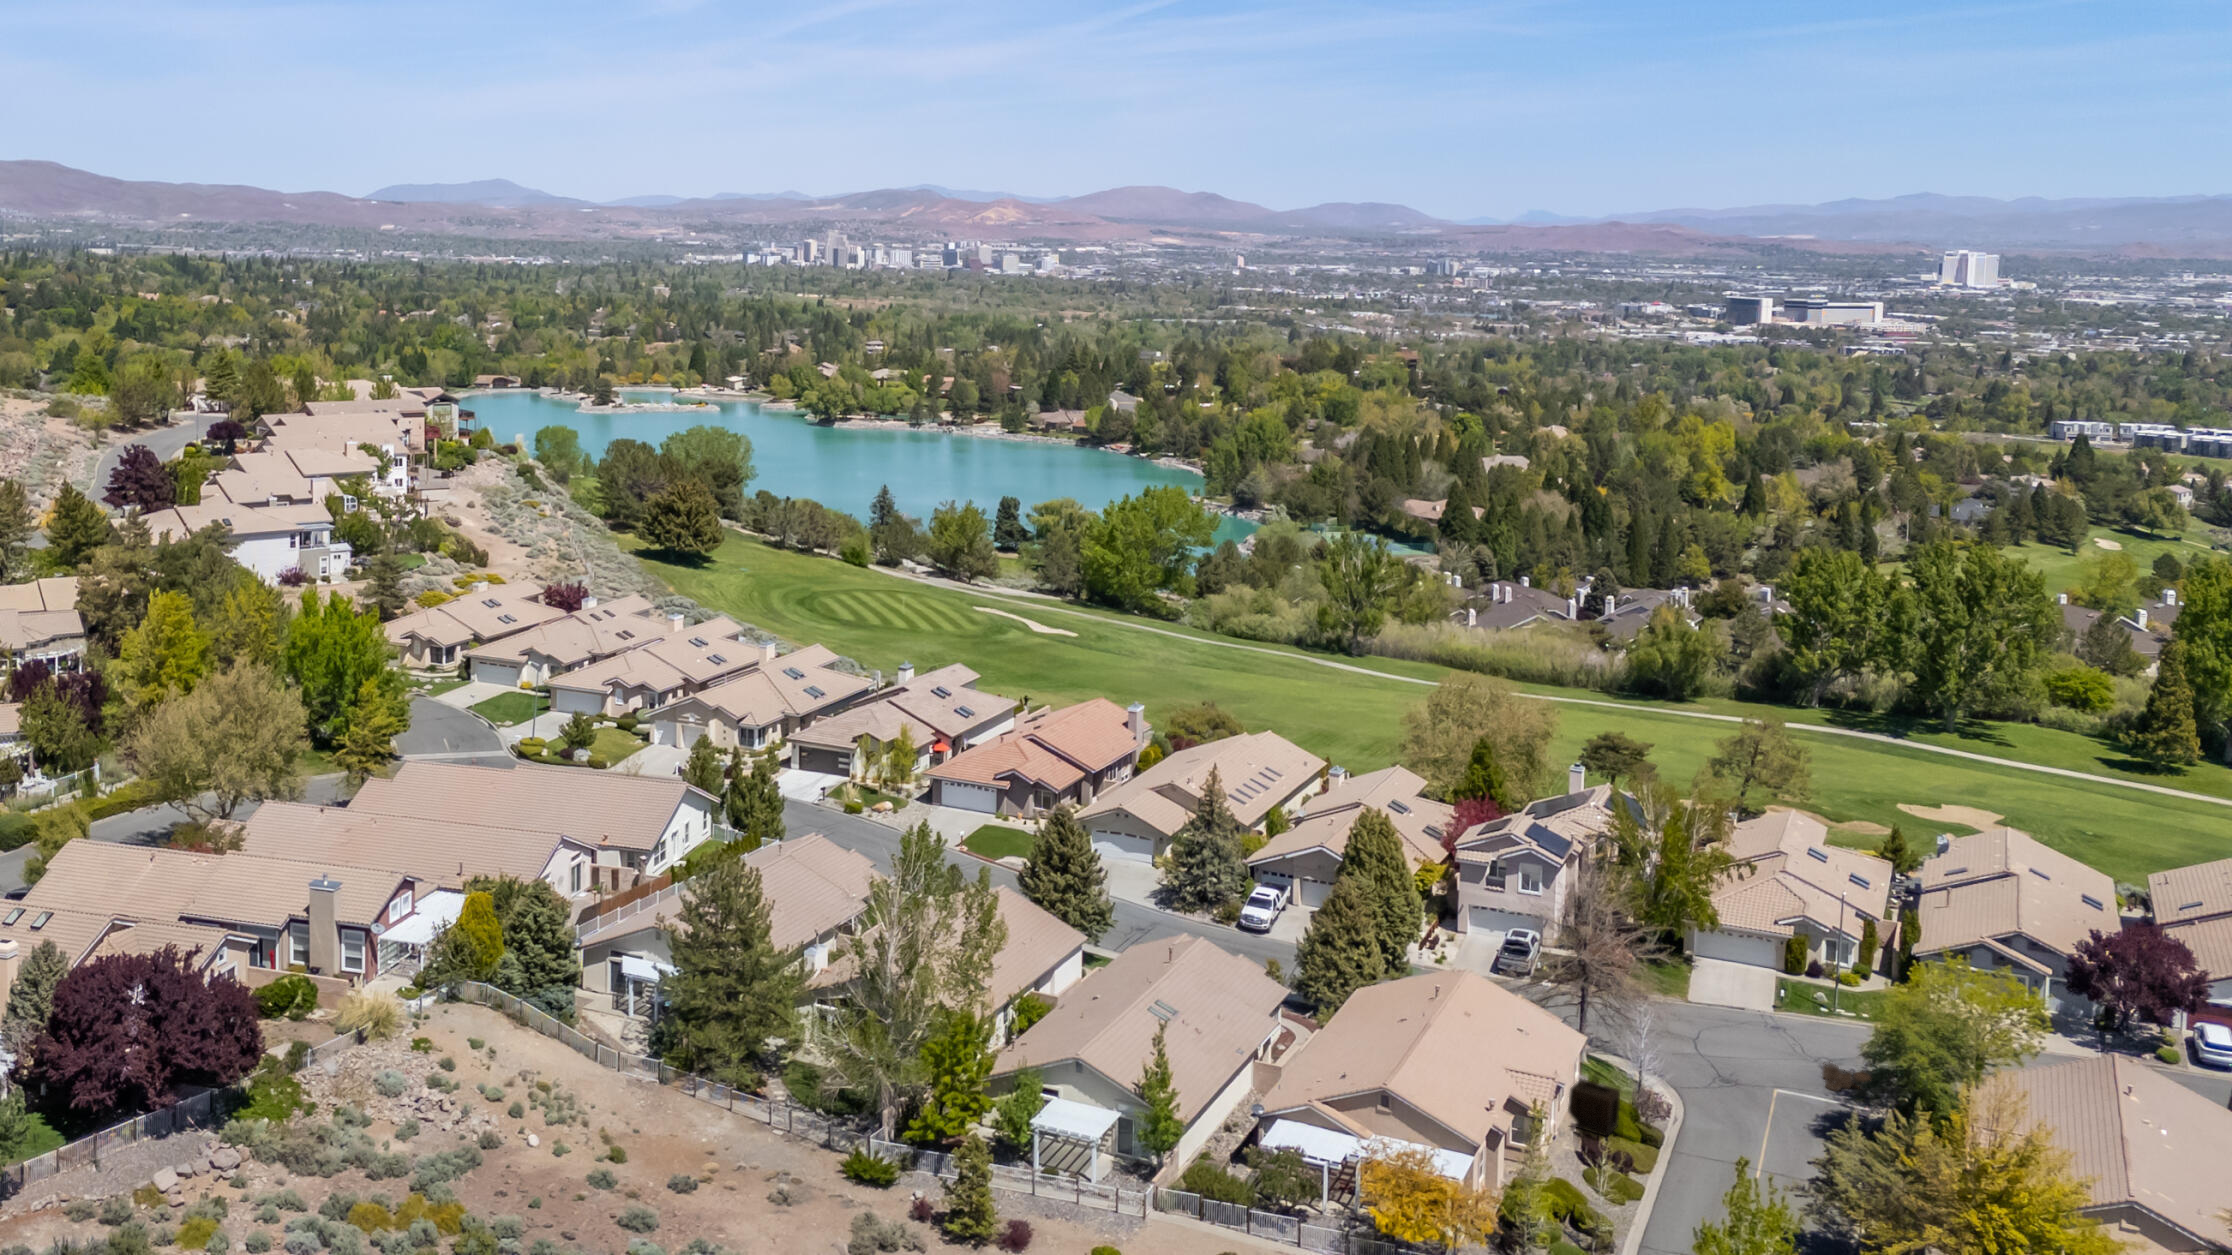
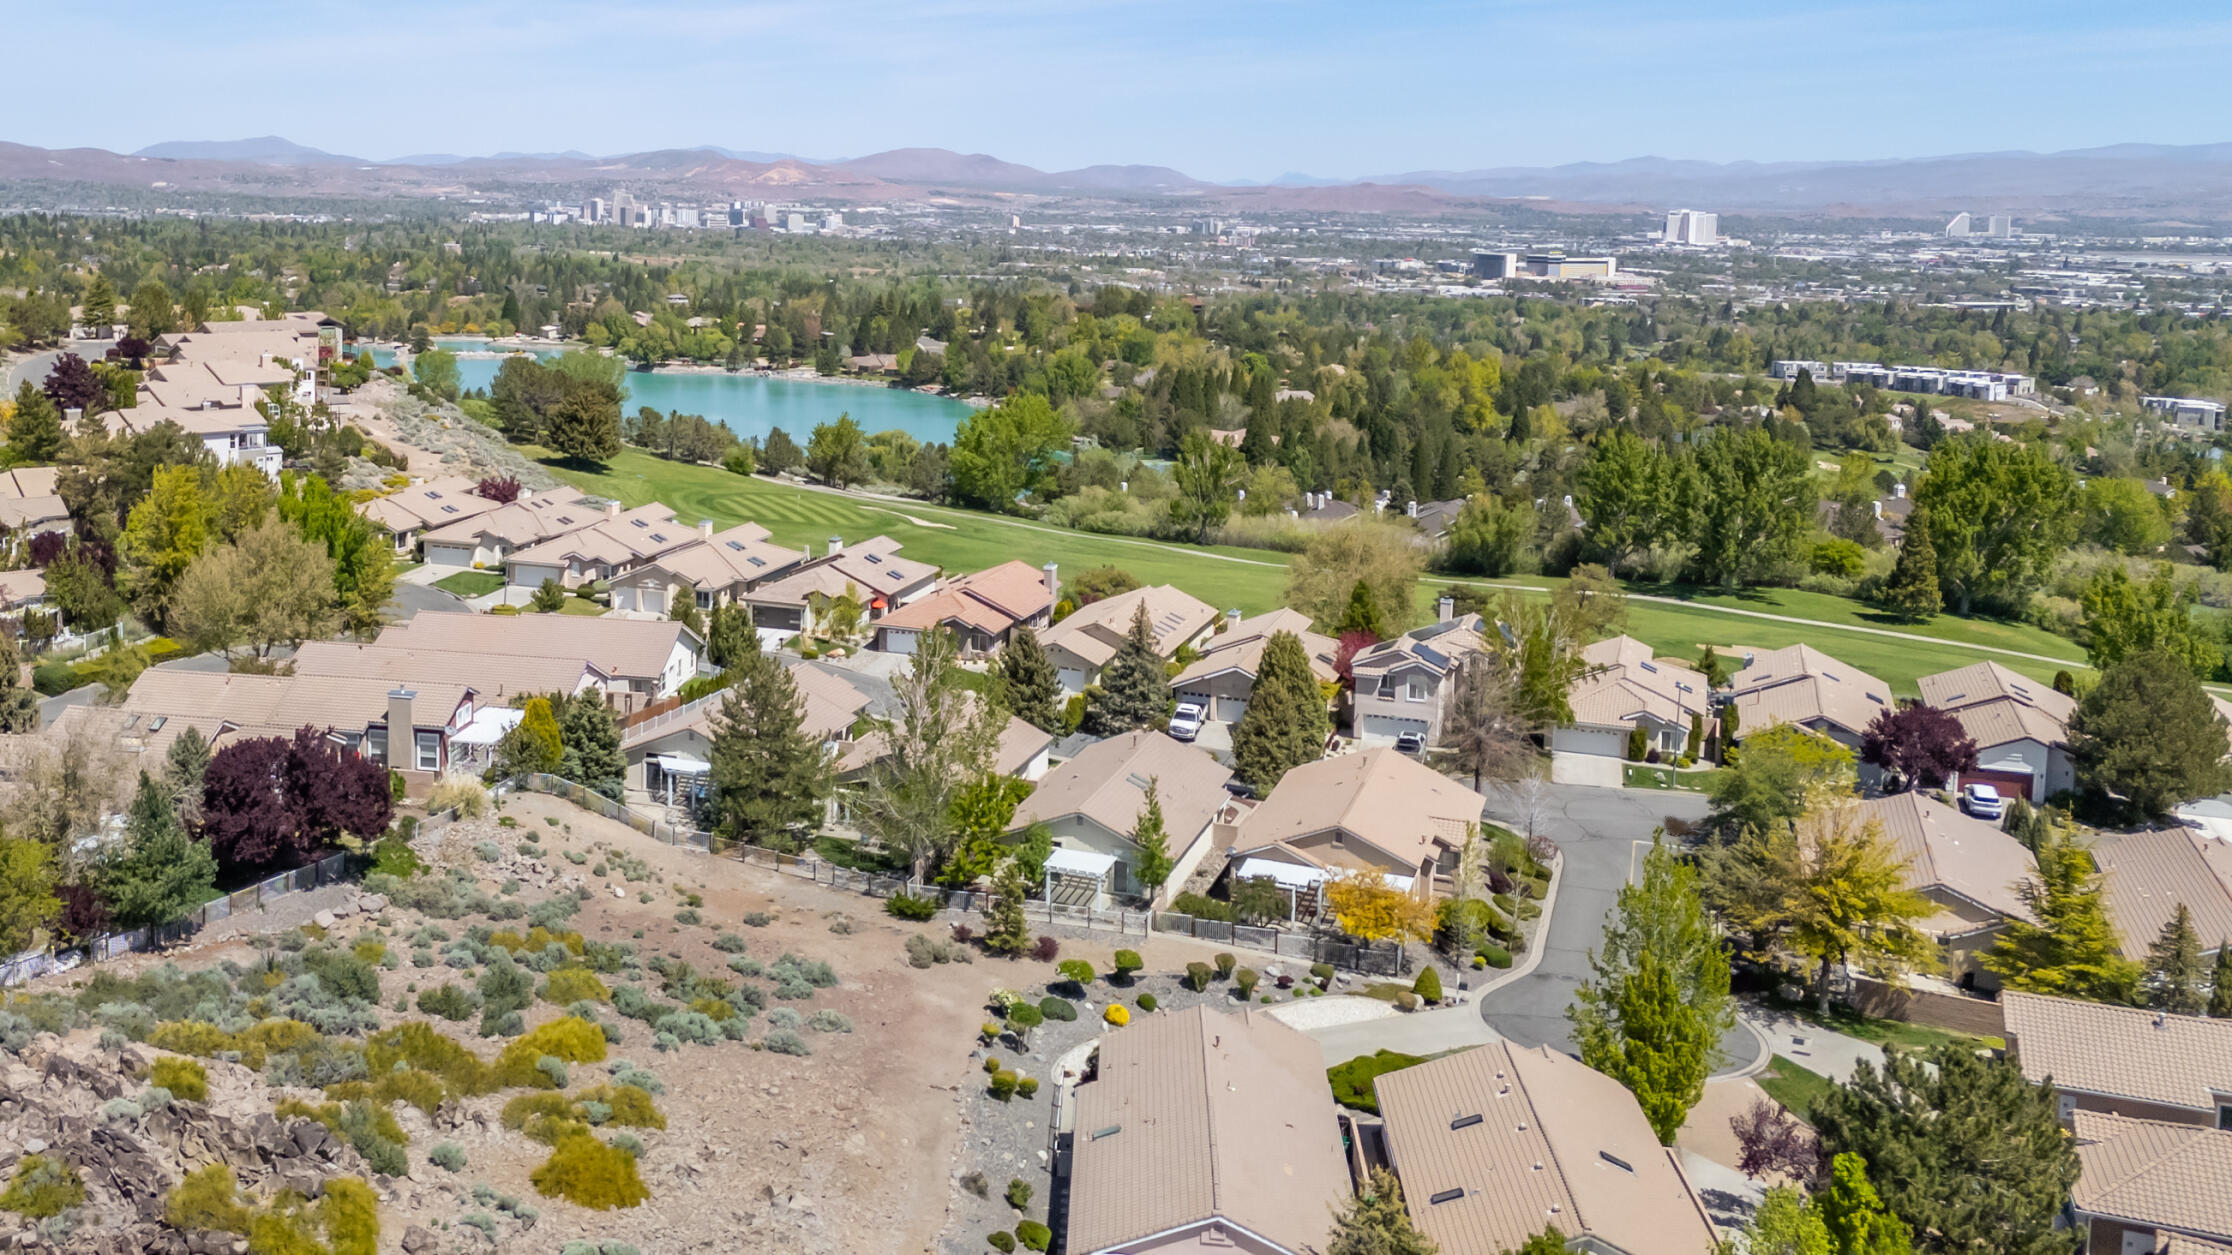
wooden crate: present [1568,1079,1620,1137] -> none [1470,825,1511,868]

